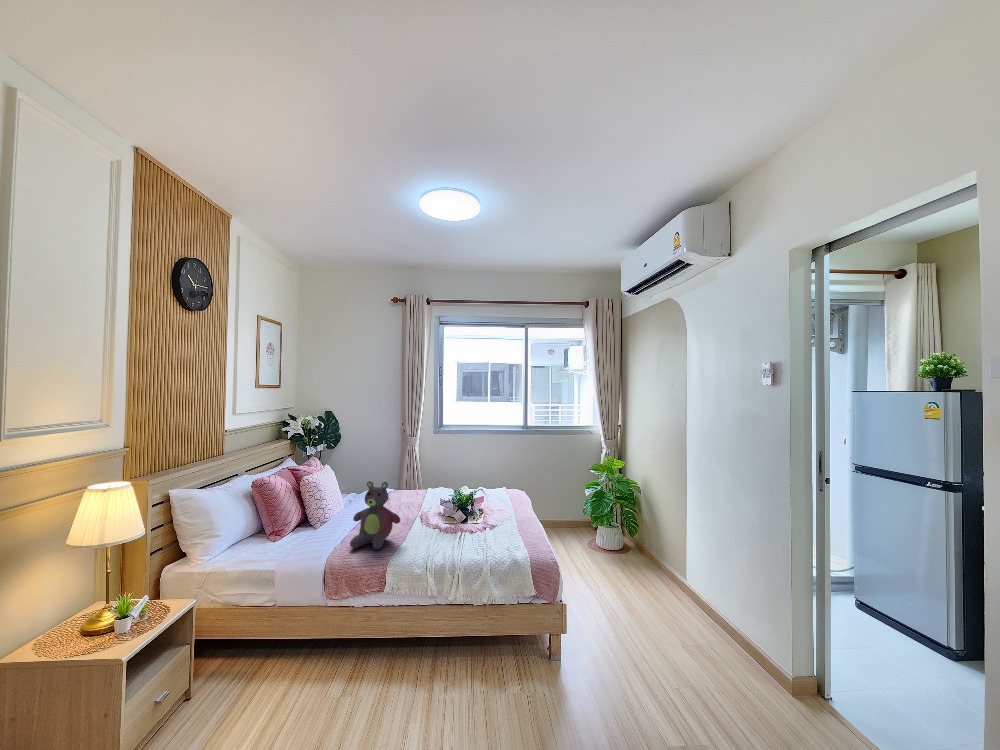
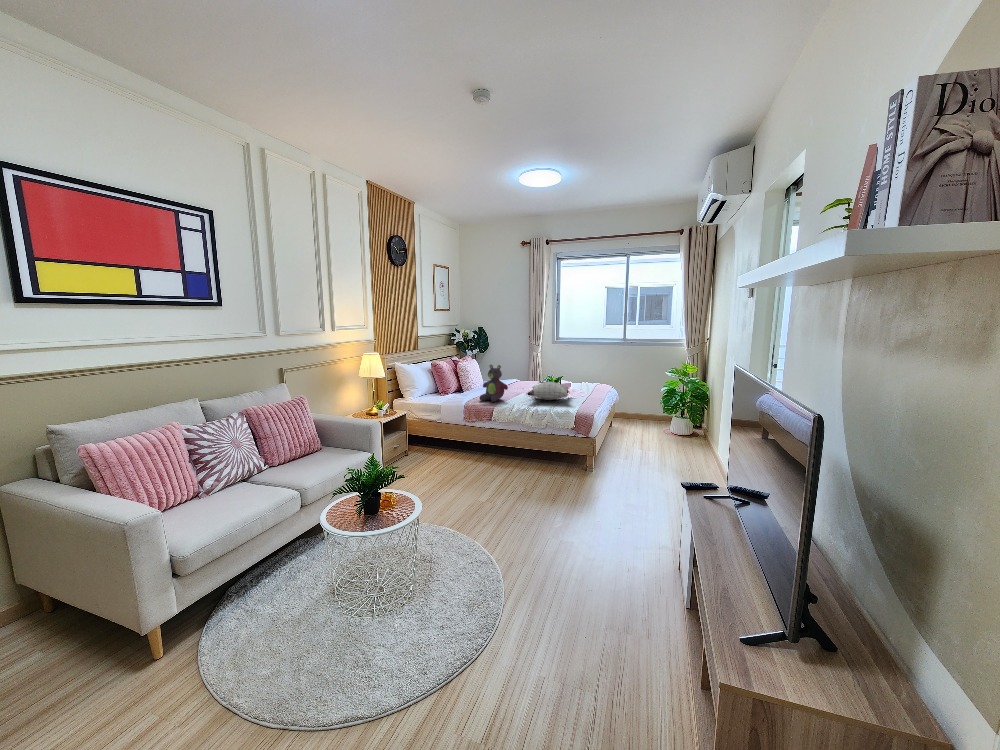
pillow: none [433,502,502,532] -> present [527,381,569,400]

